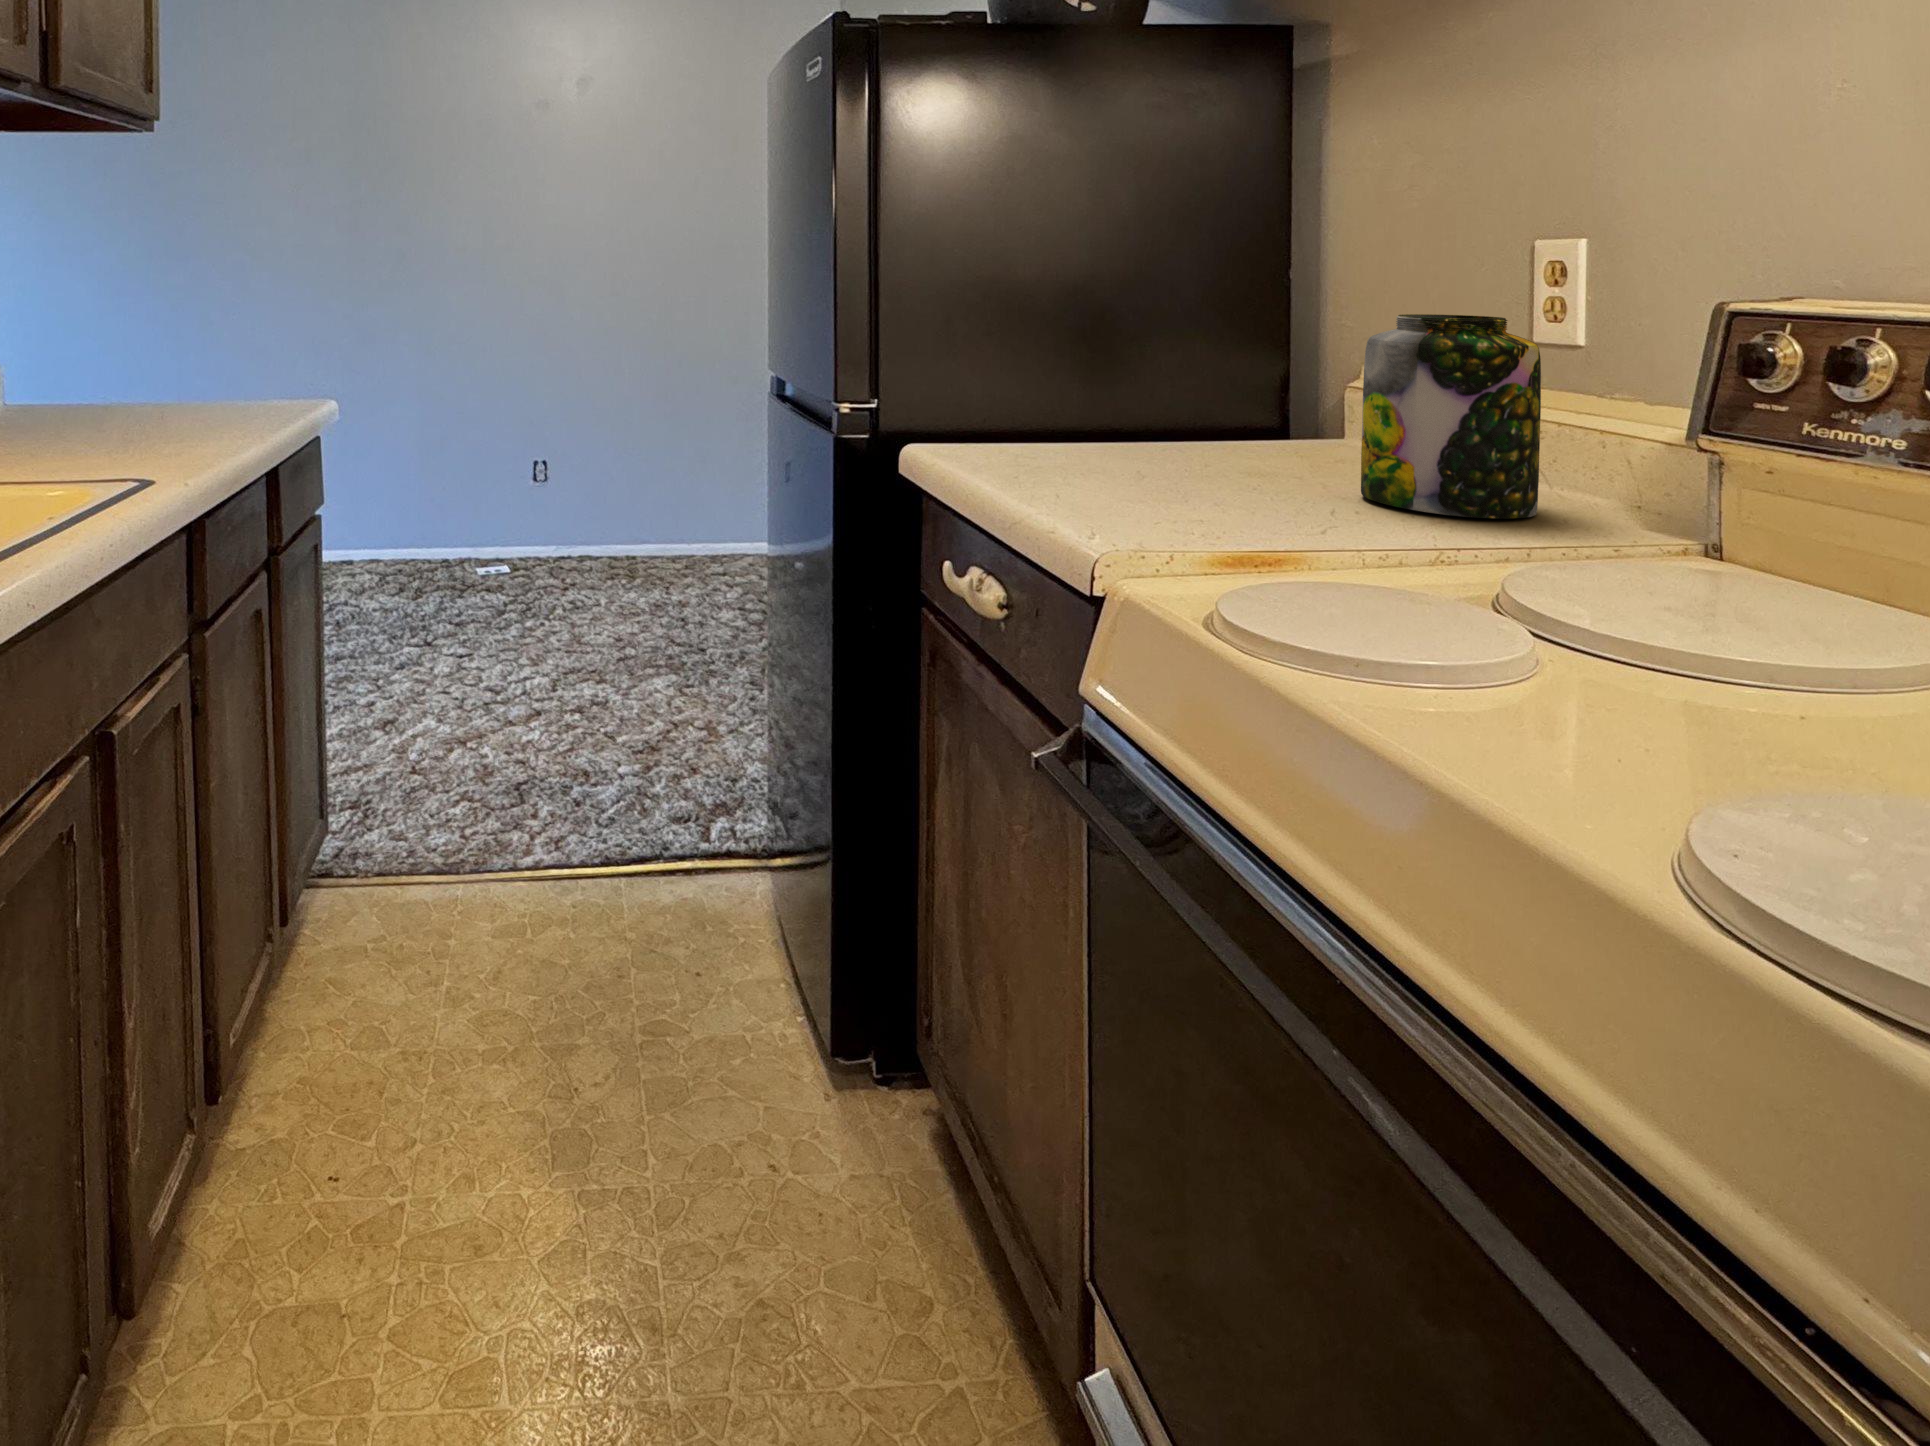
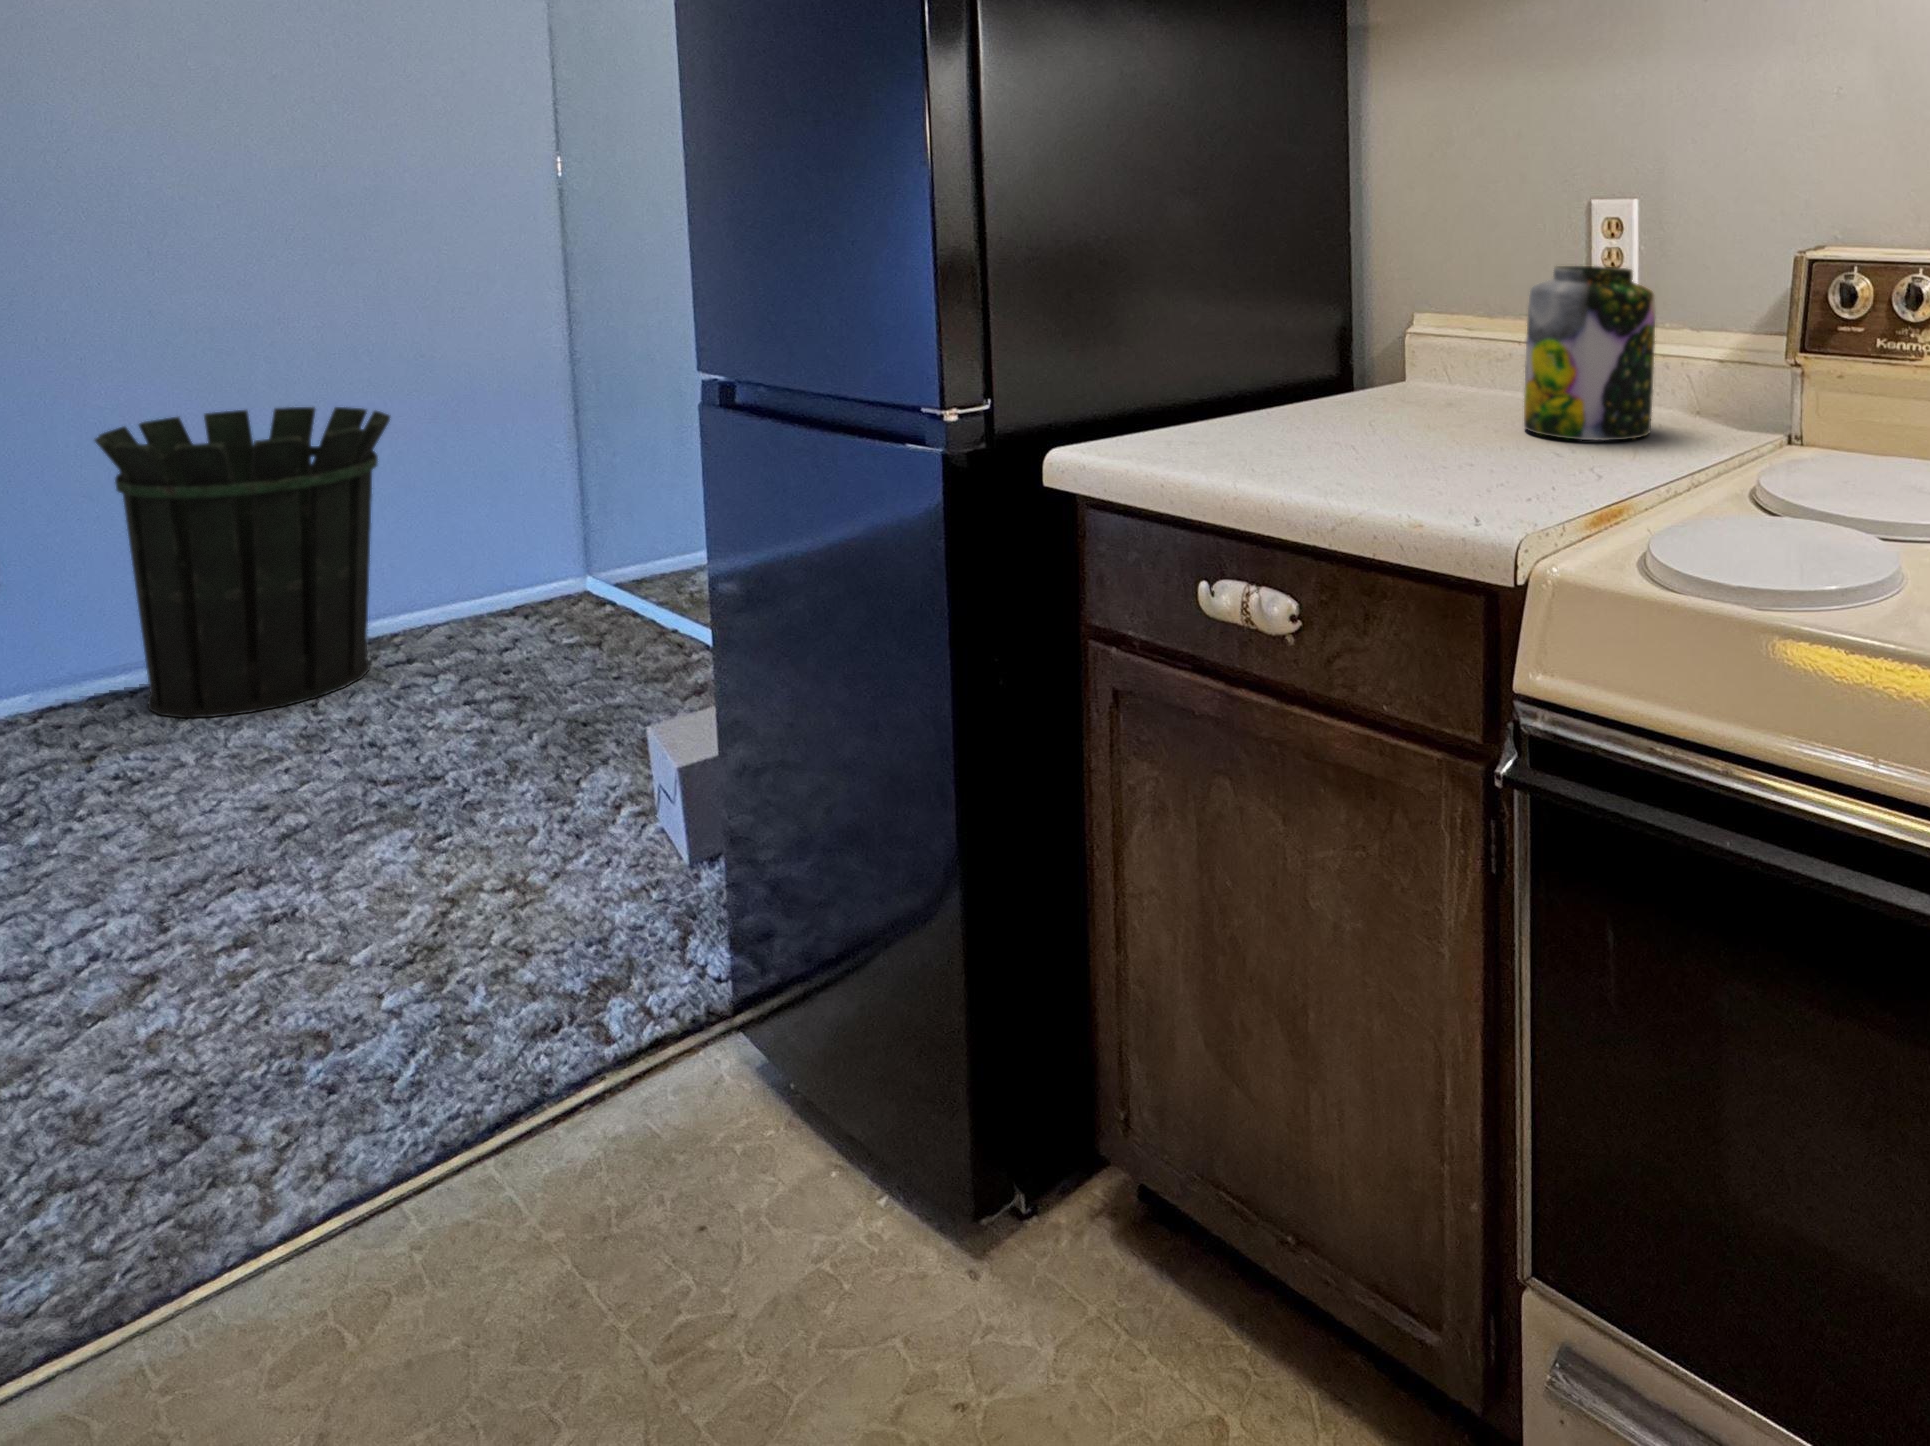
waste bin: none [585,404,715,586] -> present [95,407,390,718]

